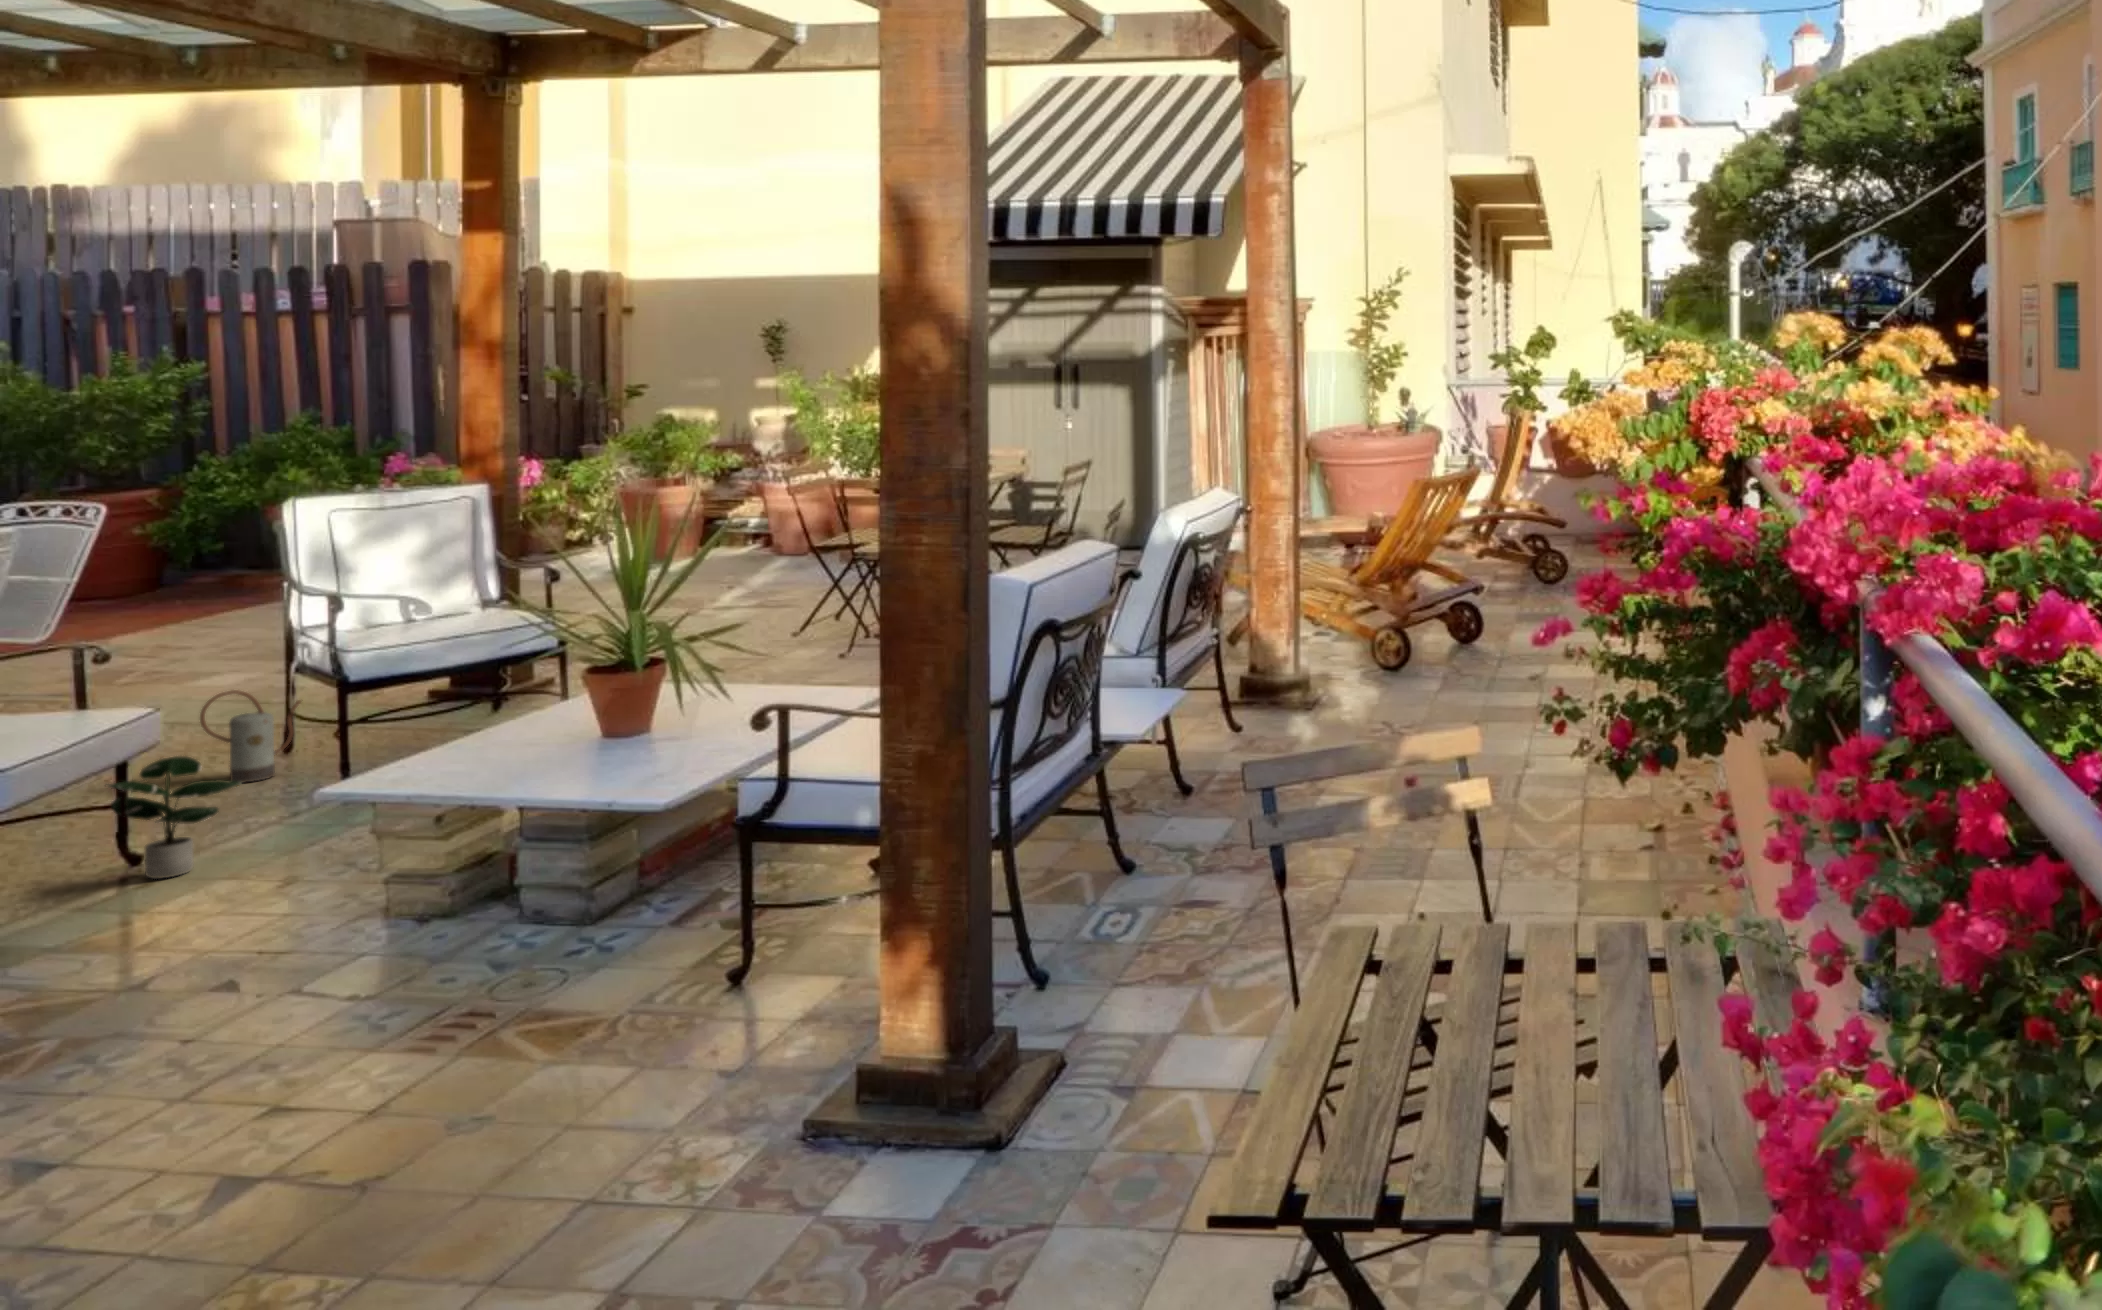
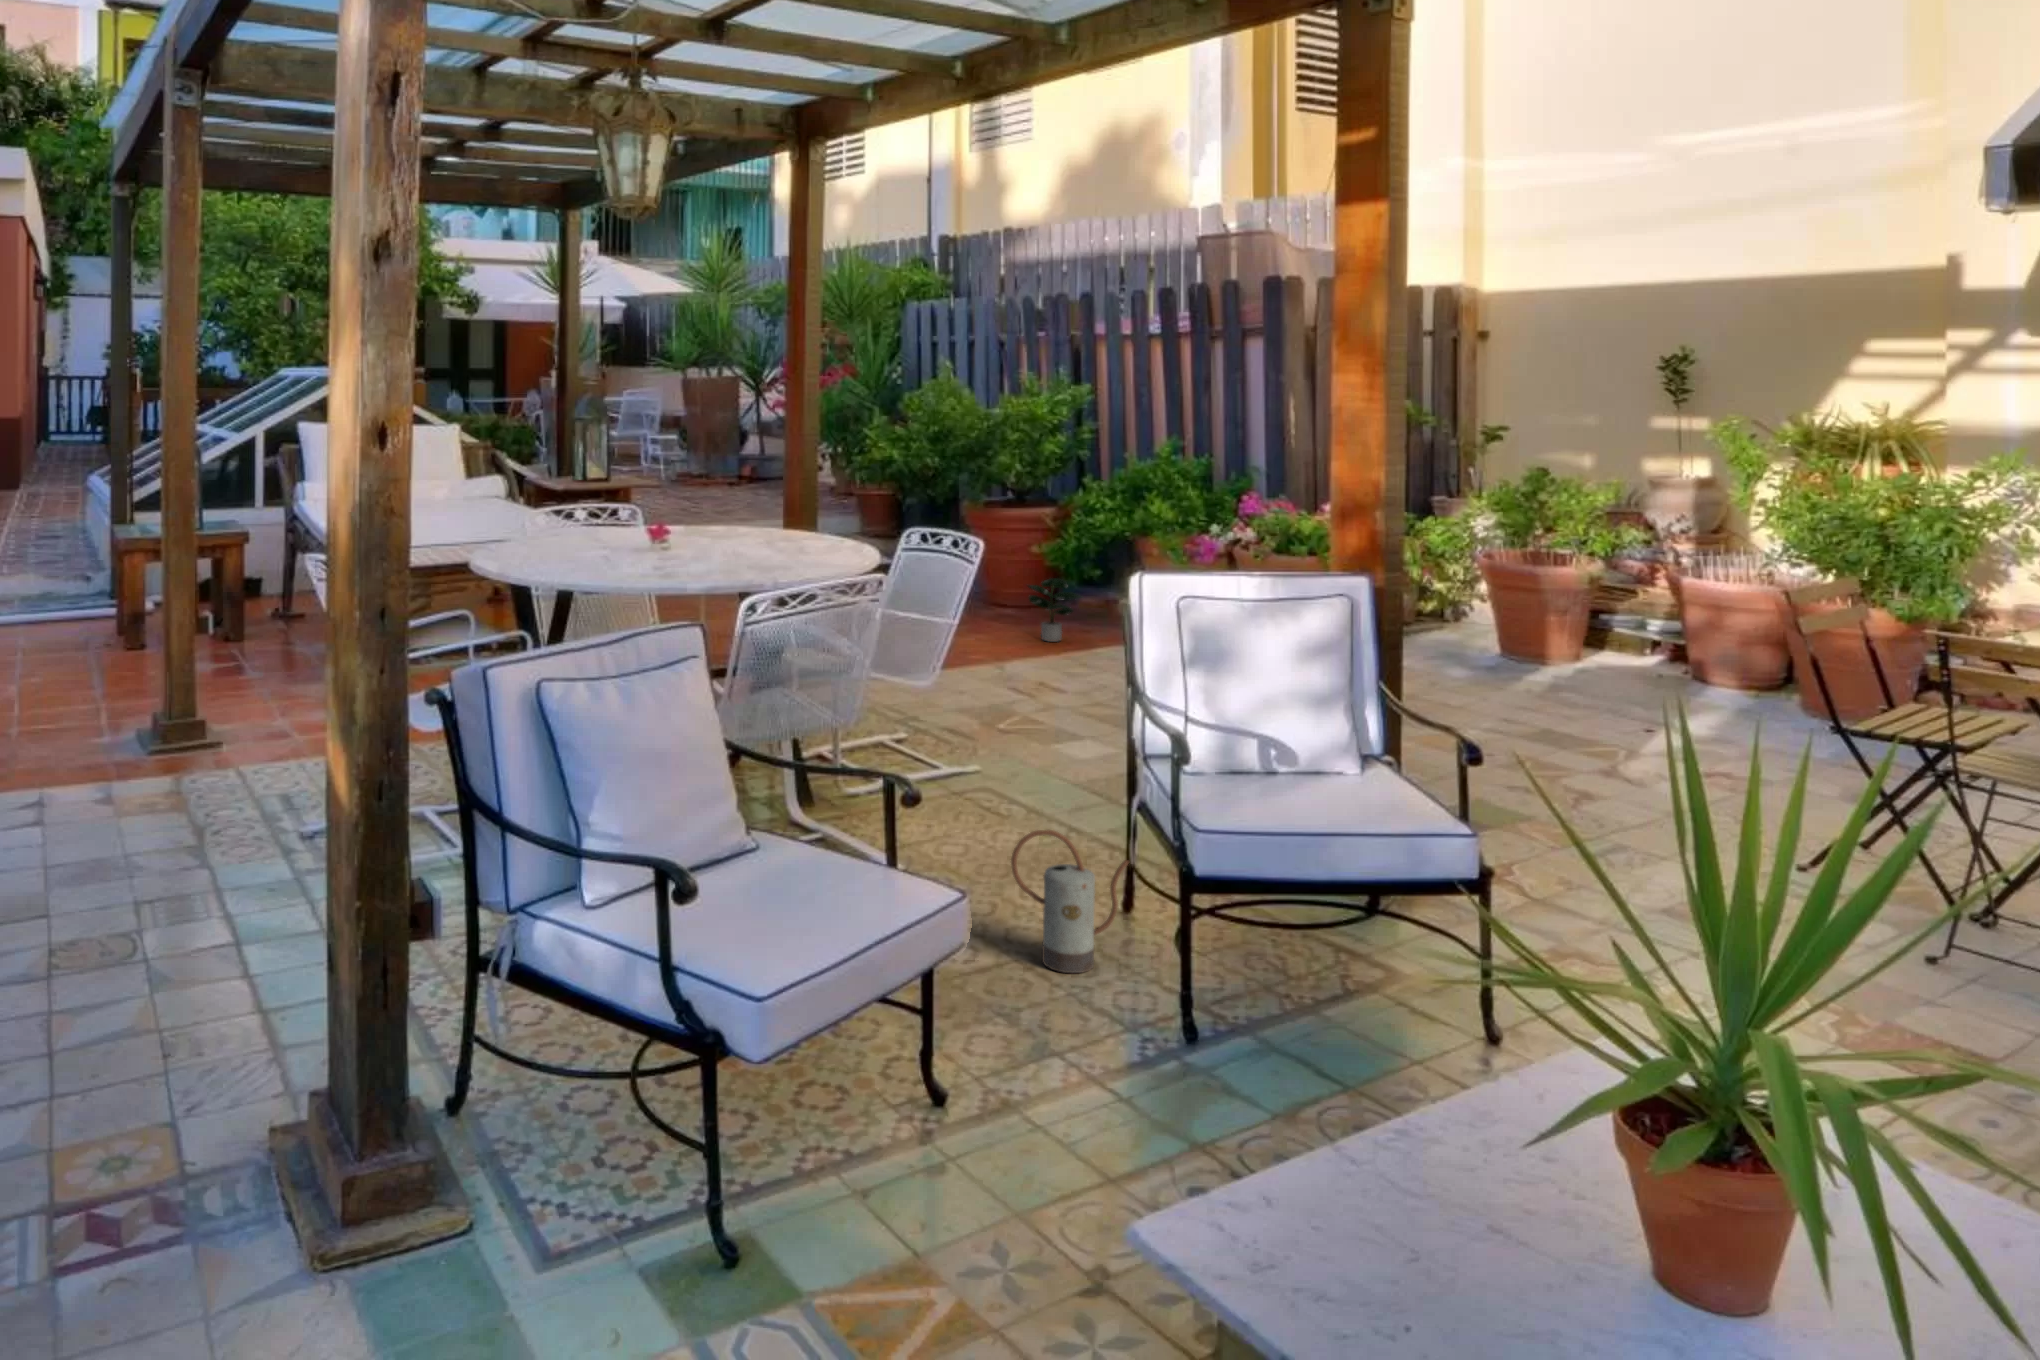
potted plant: present [106,756,242,879] -> present [1028,578,1081,642]

